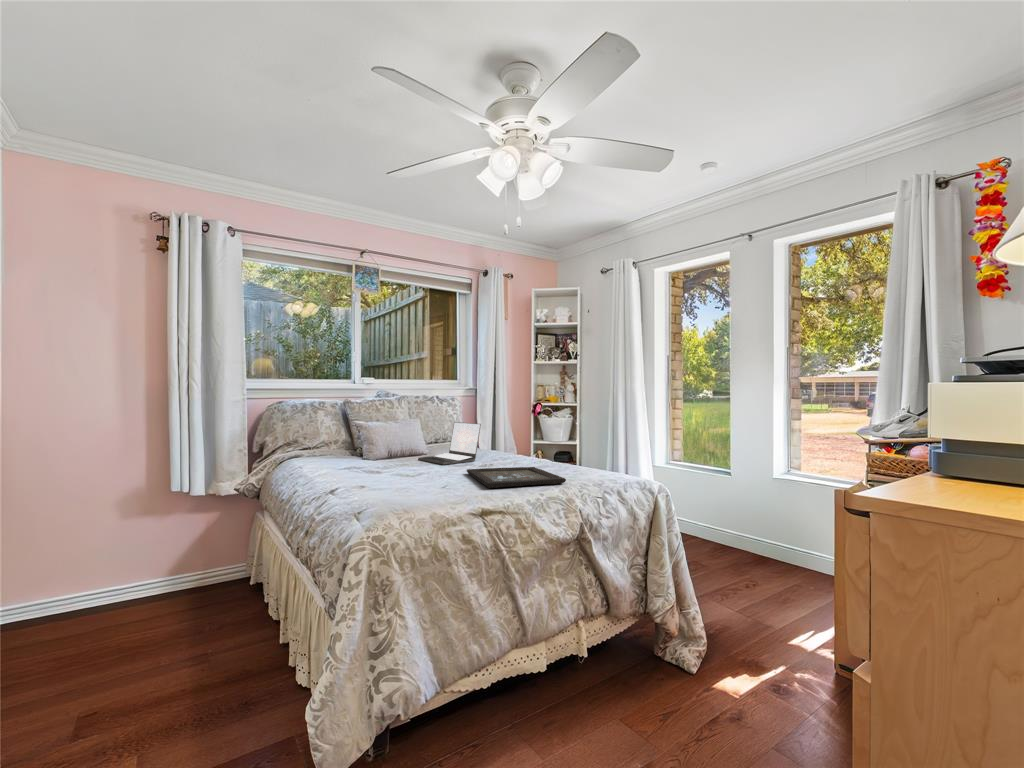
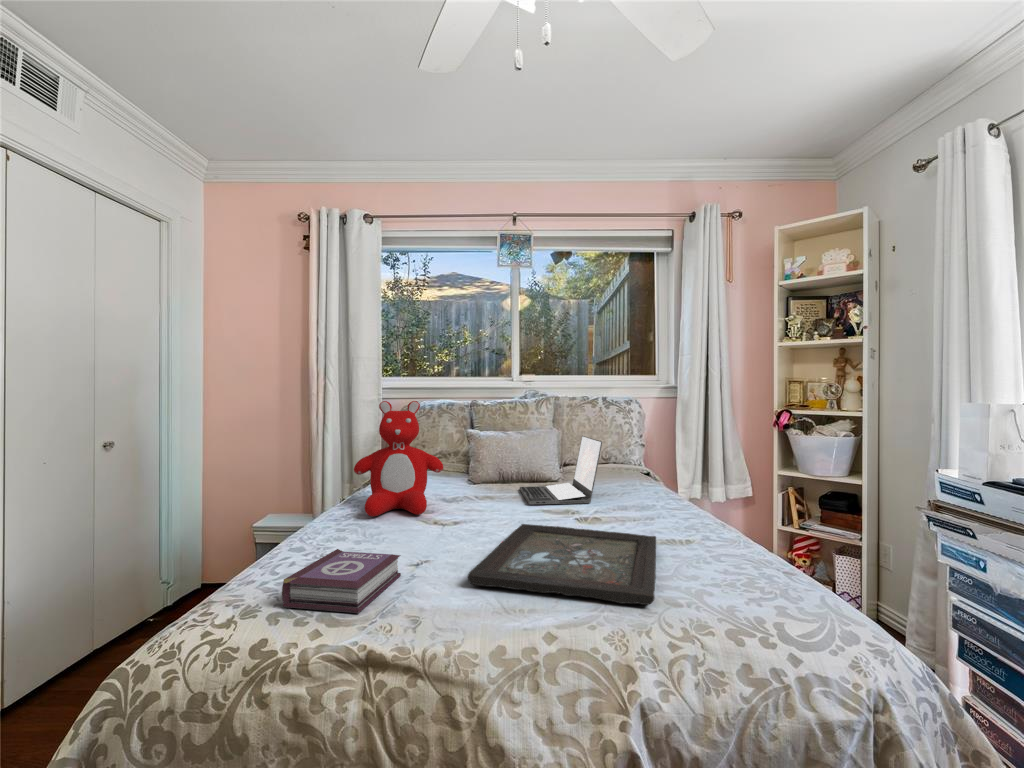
teddy bear: none [332,401,395,478] -> present [354,401,443,516]
book: none [412,480,463,504] -> present [282,549,401,613]

